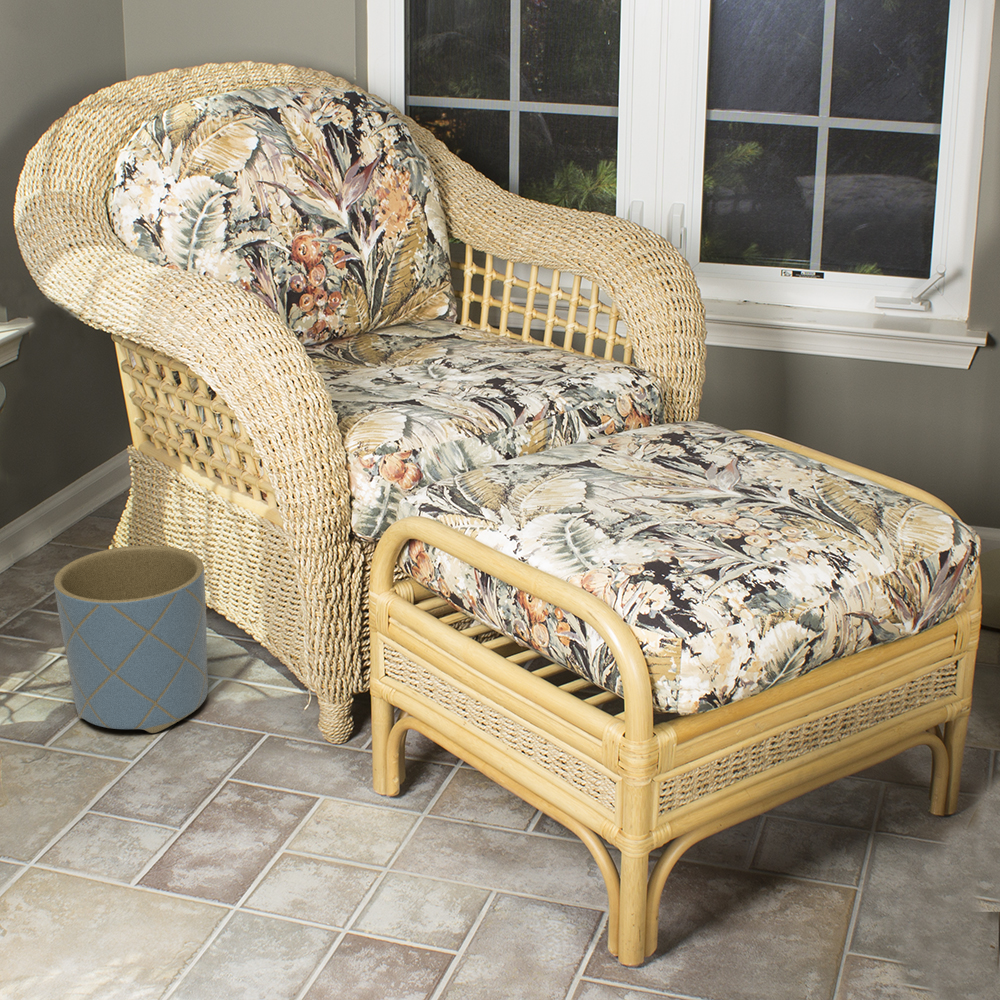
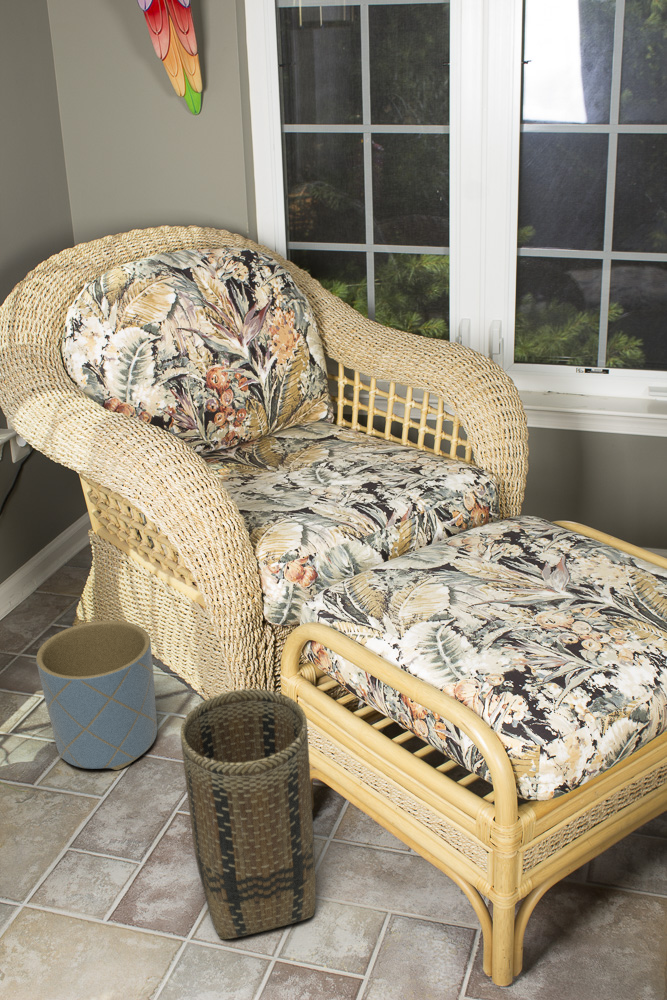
basket: none [236,596,401,911] -> present [180,689,316,939]

